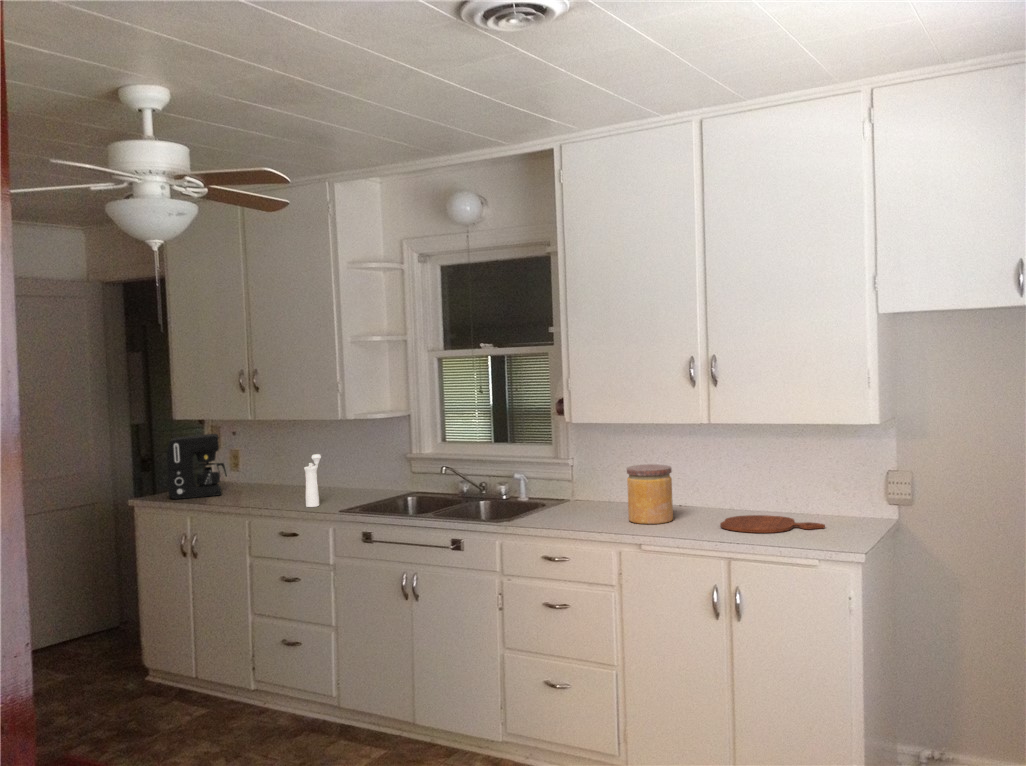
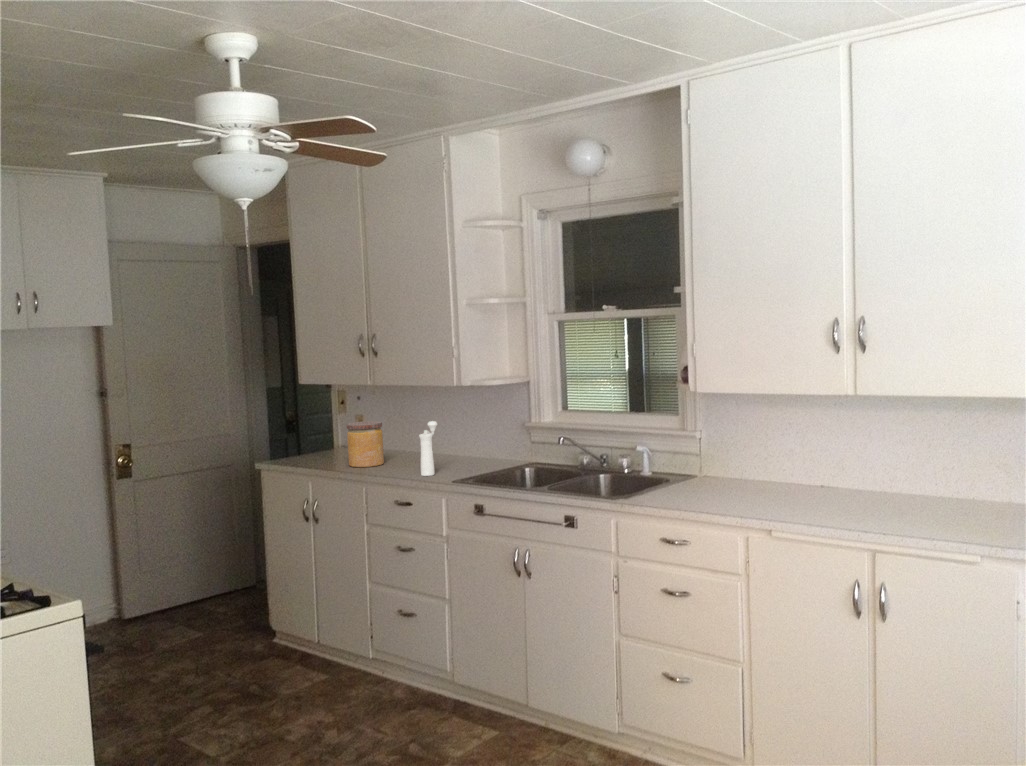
coffee maker: present [167,434,227,499] -> none [289,398,348,464]
jar: present [627,464,673,524] -> present [347,421,384,467]
cutting board: present [720,515,825,533] -> none [865,500,992,521]

